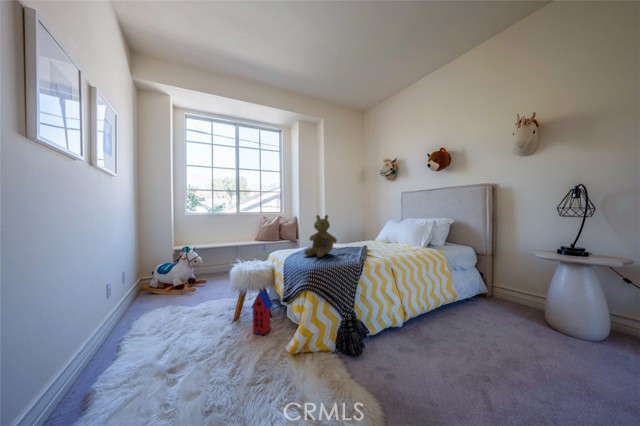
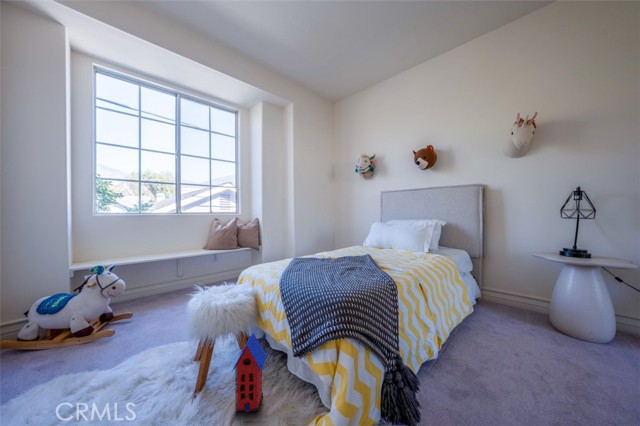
stuffed bear: present [304,215,337,257] -> none [302,217,345,276]

